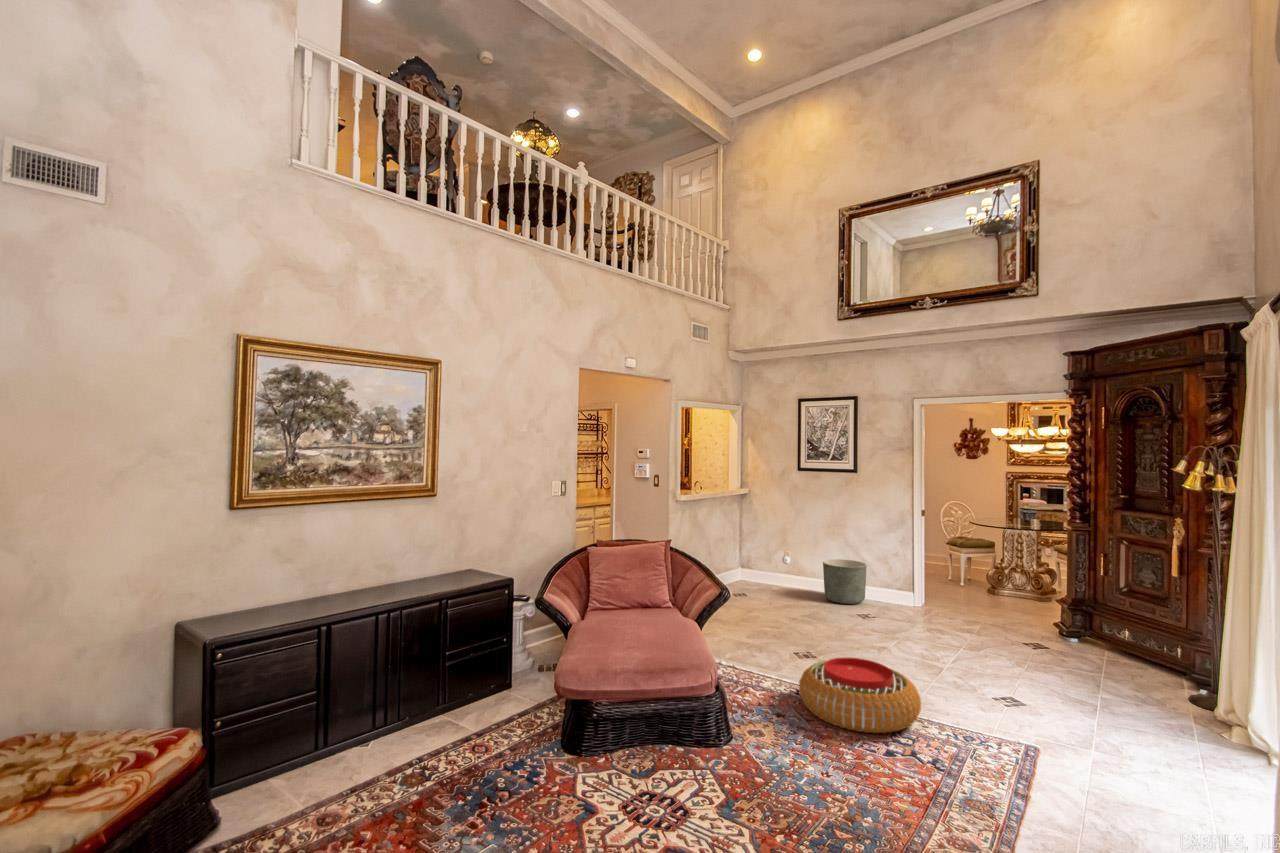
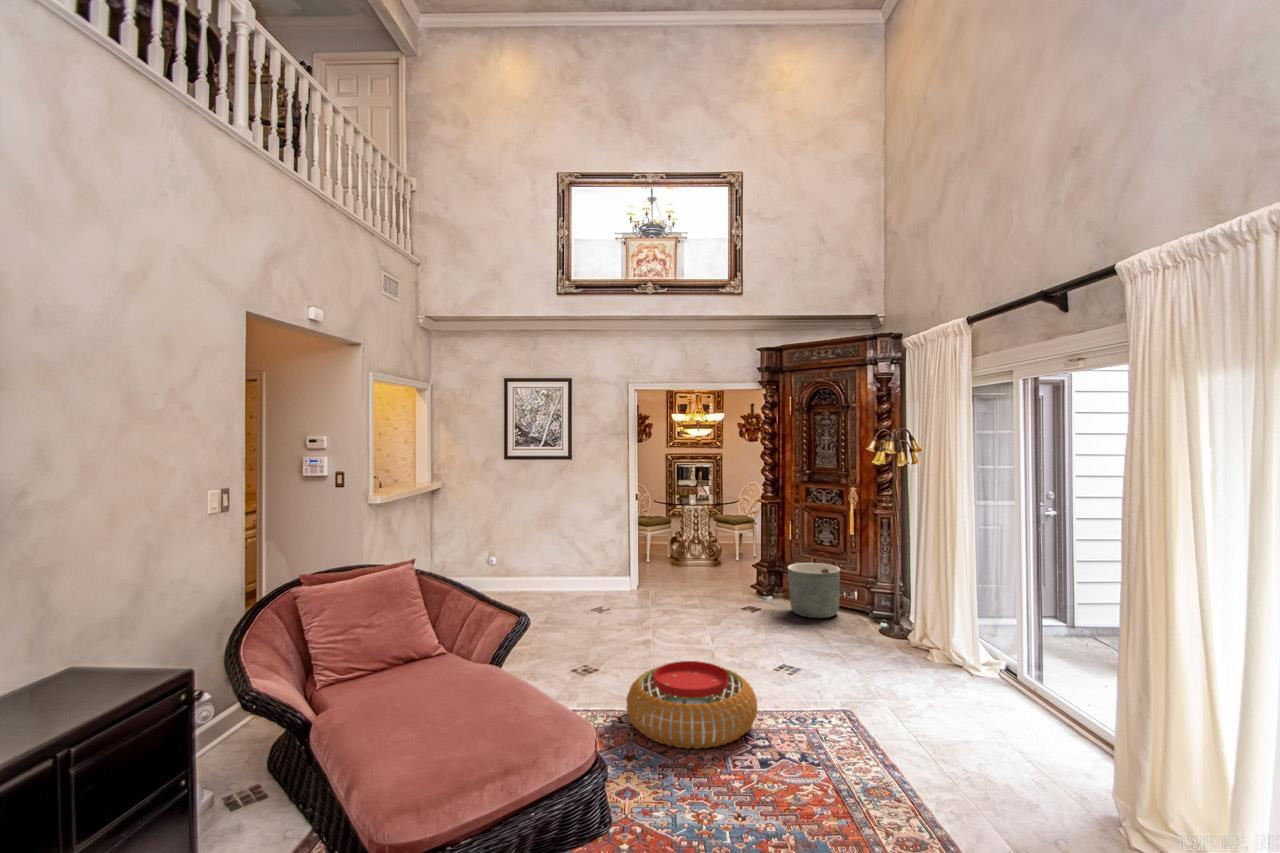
planter: present [823,559,867,604] -> present [788,563,840,618]

